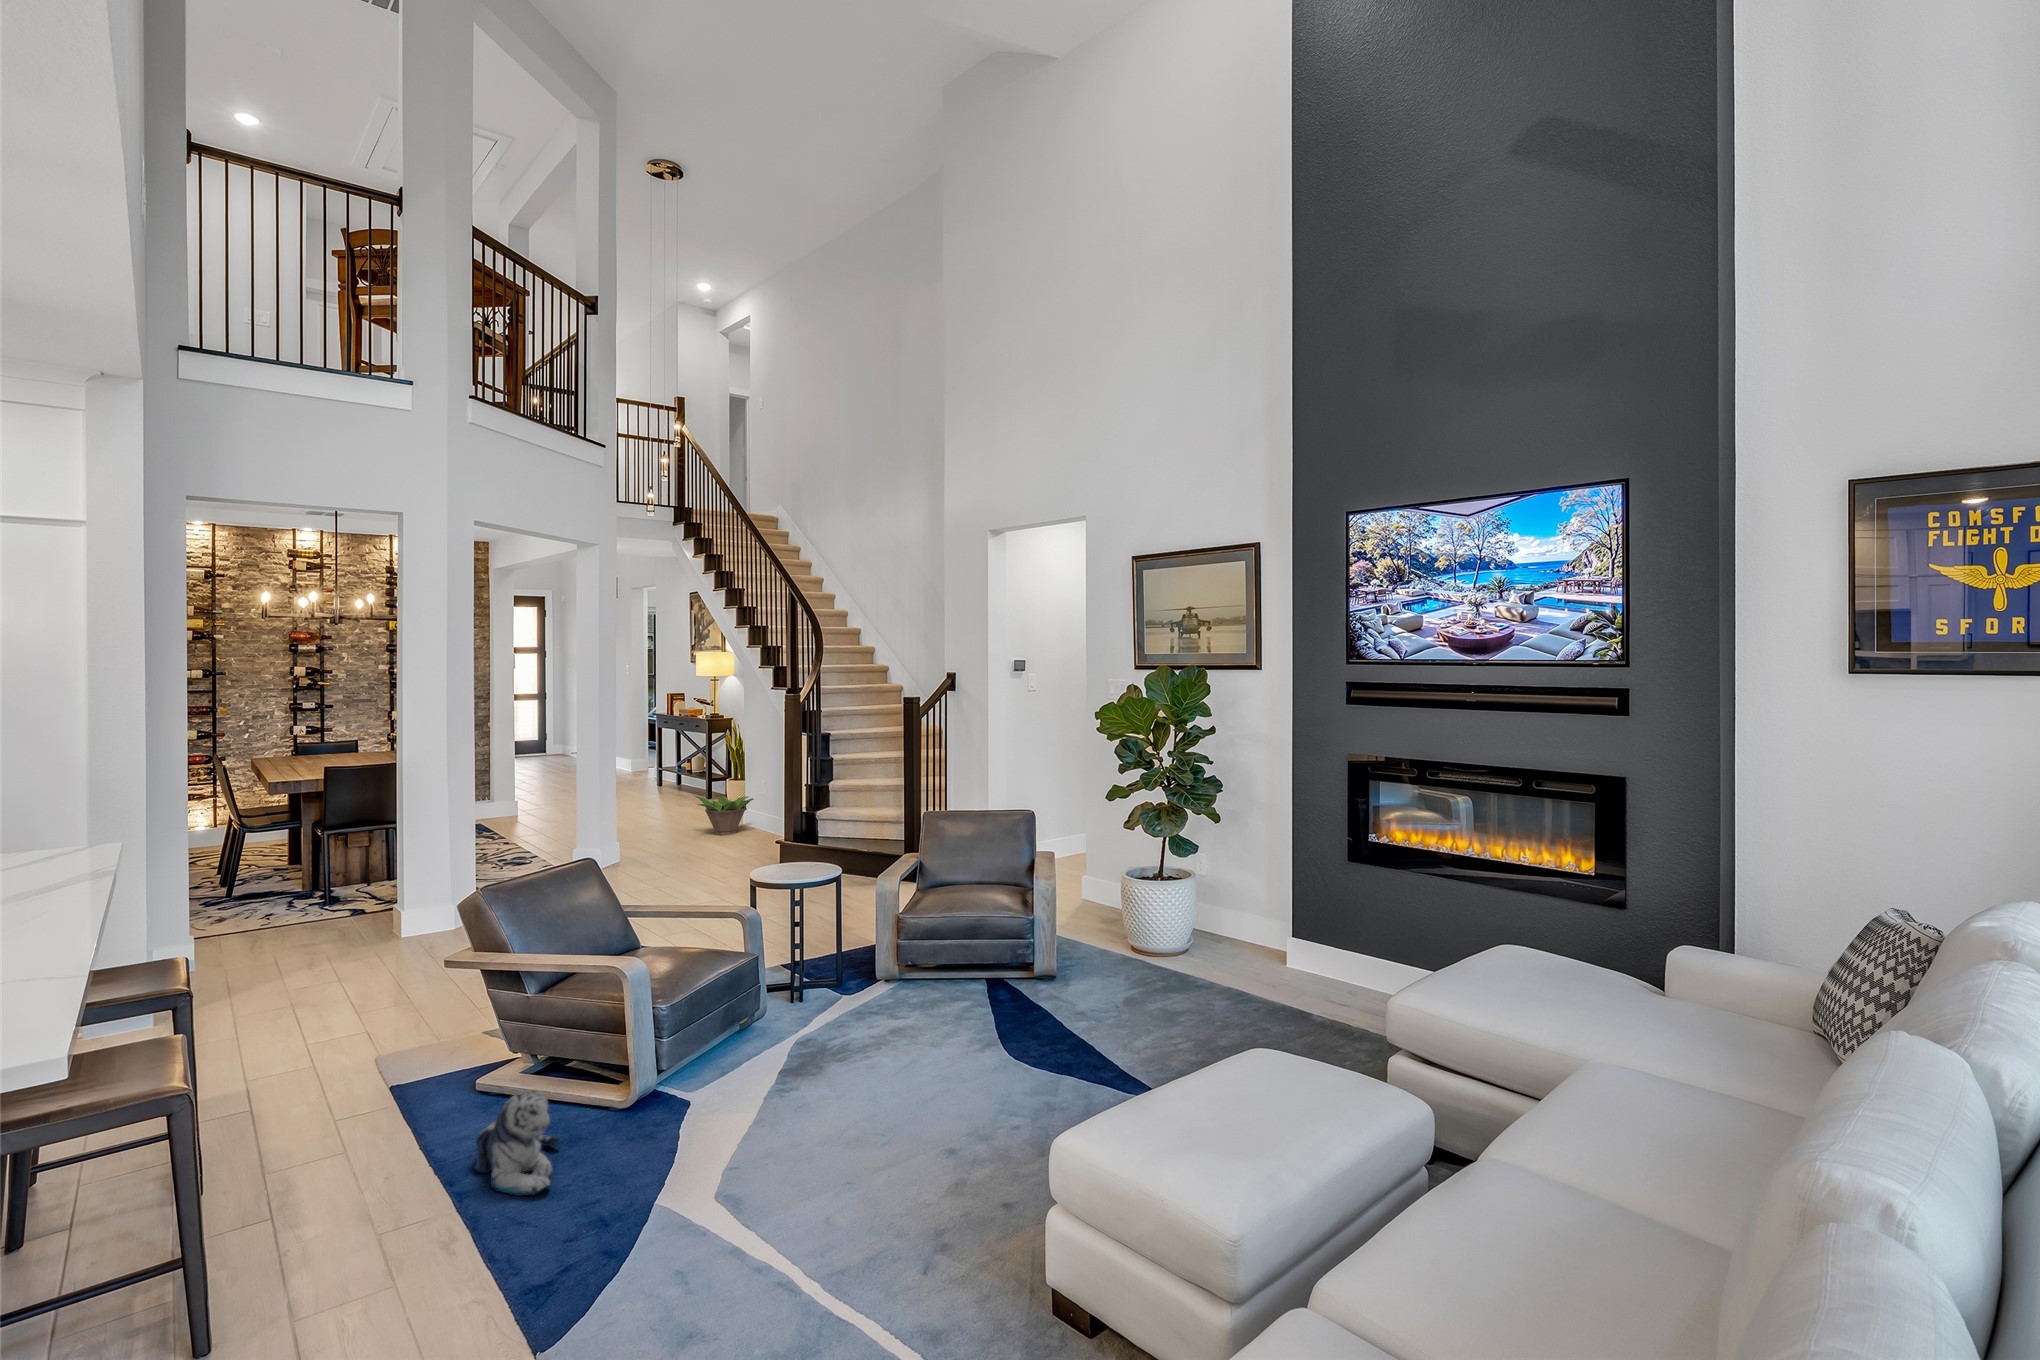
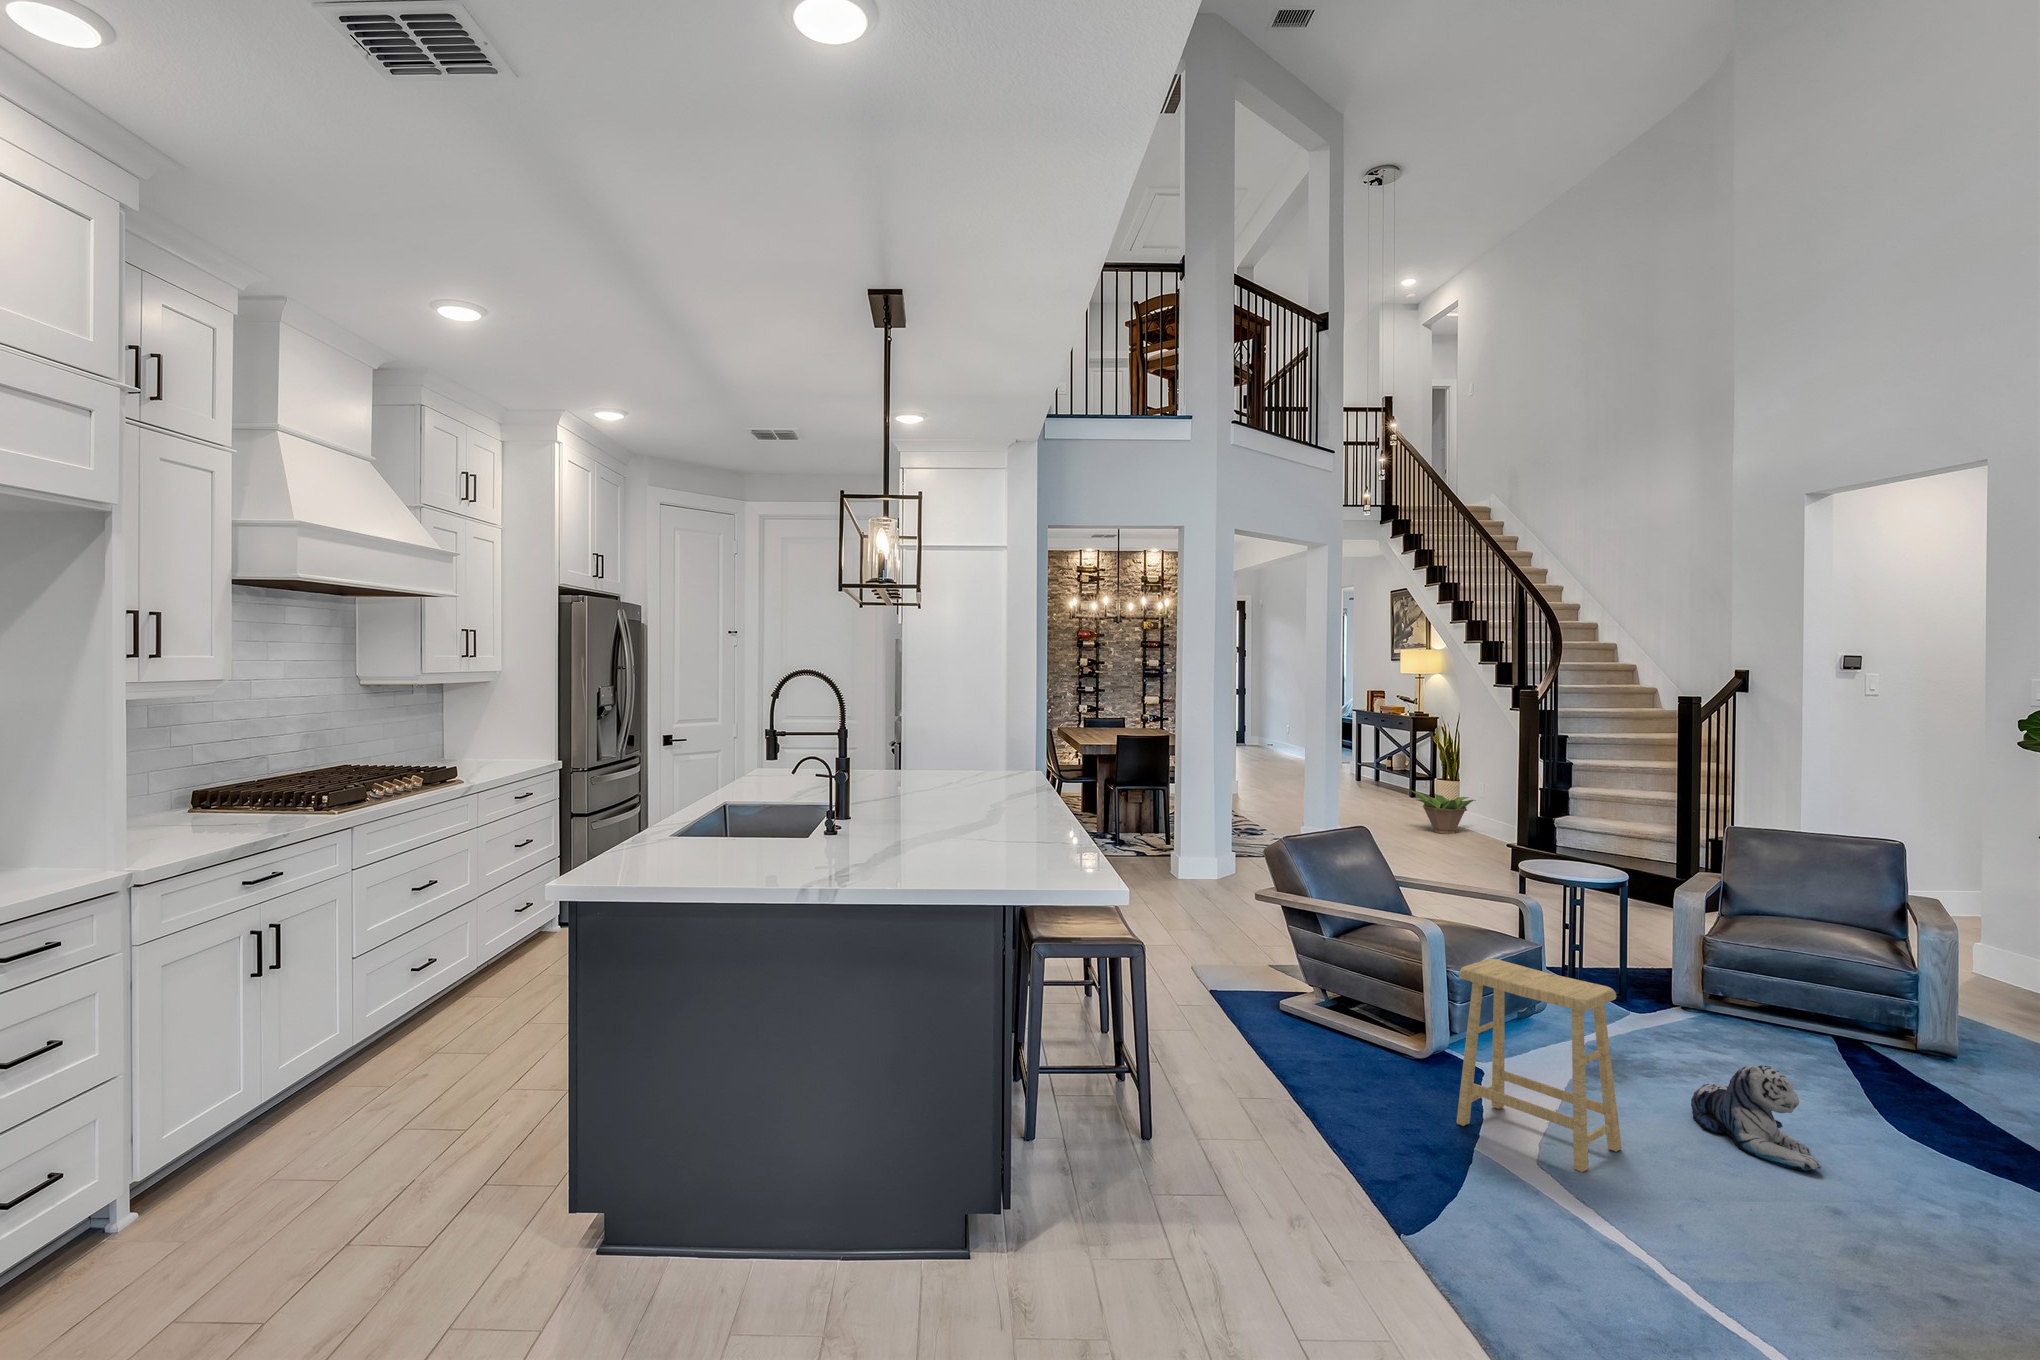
footstool: none [643,991,798,1192] -> present [1457,959,1622,1172]
plush toy: present [474,1091,560,1196] -> present [1691,1065,1821,1171]

